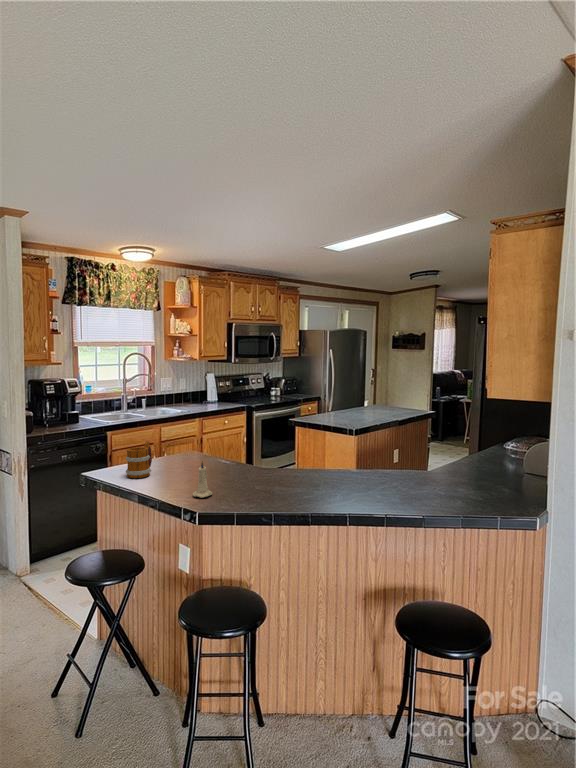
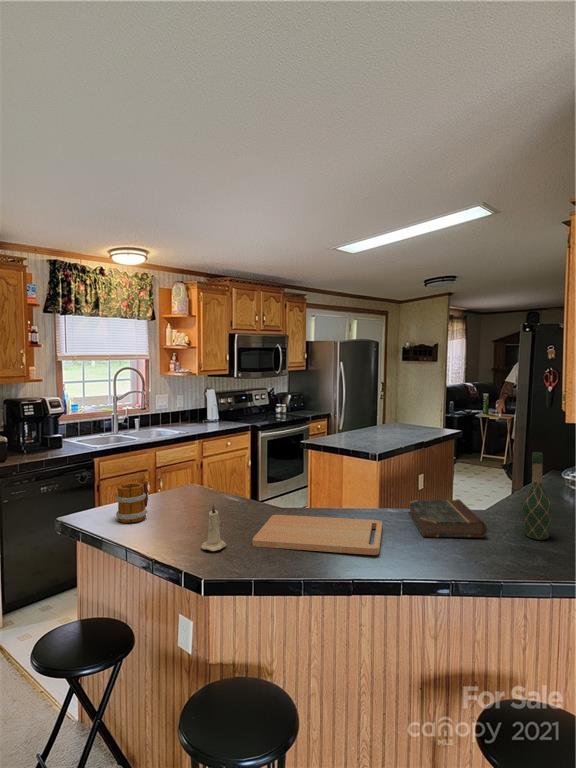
wine bottle: none [451,424,475,493] -> present [522,452,552,540]
book: none [365,463,422,491] -> present [409,499,487,537]
cutting board: none [234,474,340,501] -> present [253,515,382,555]

